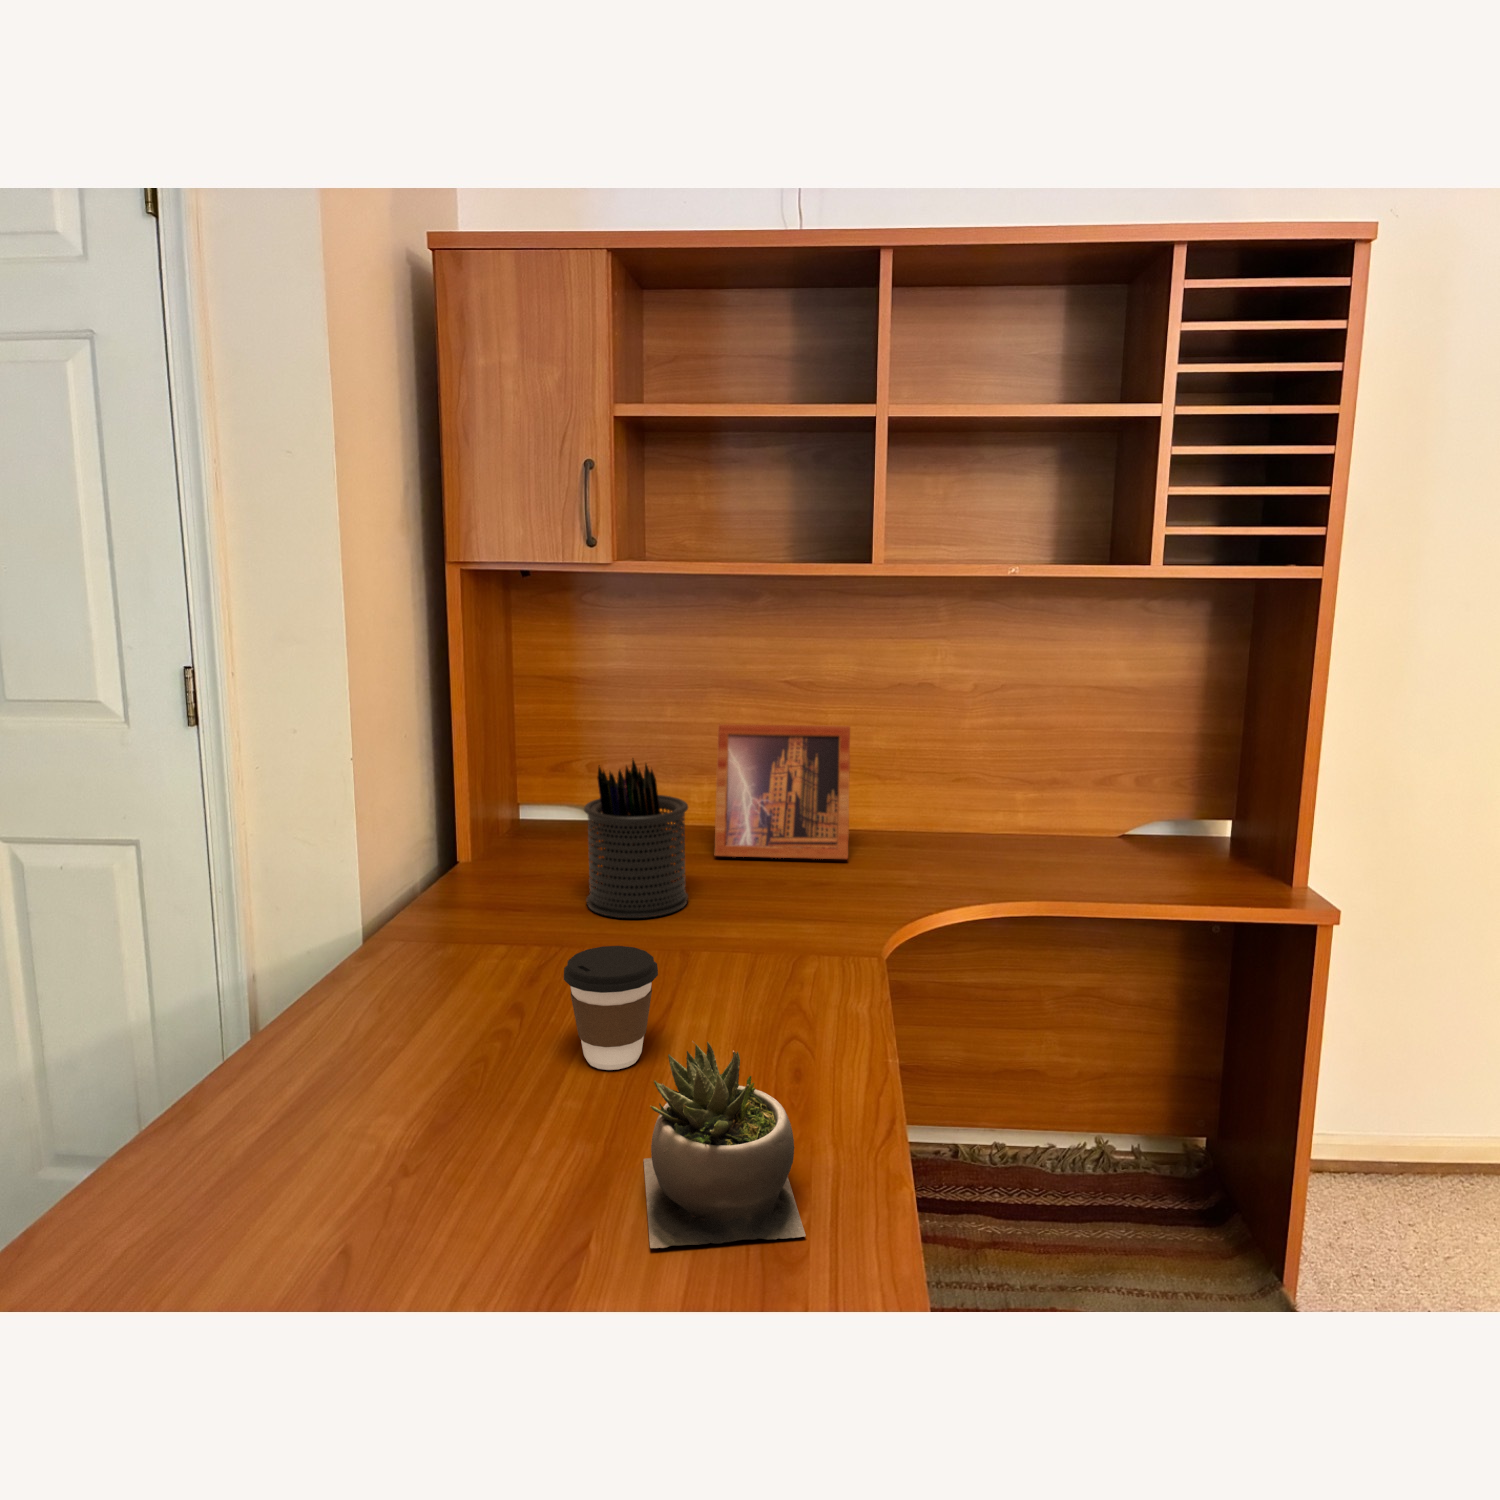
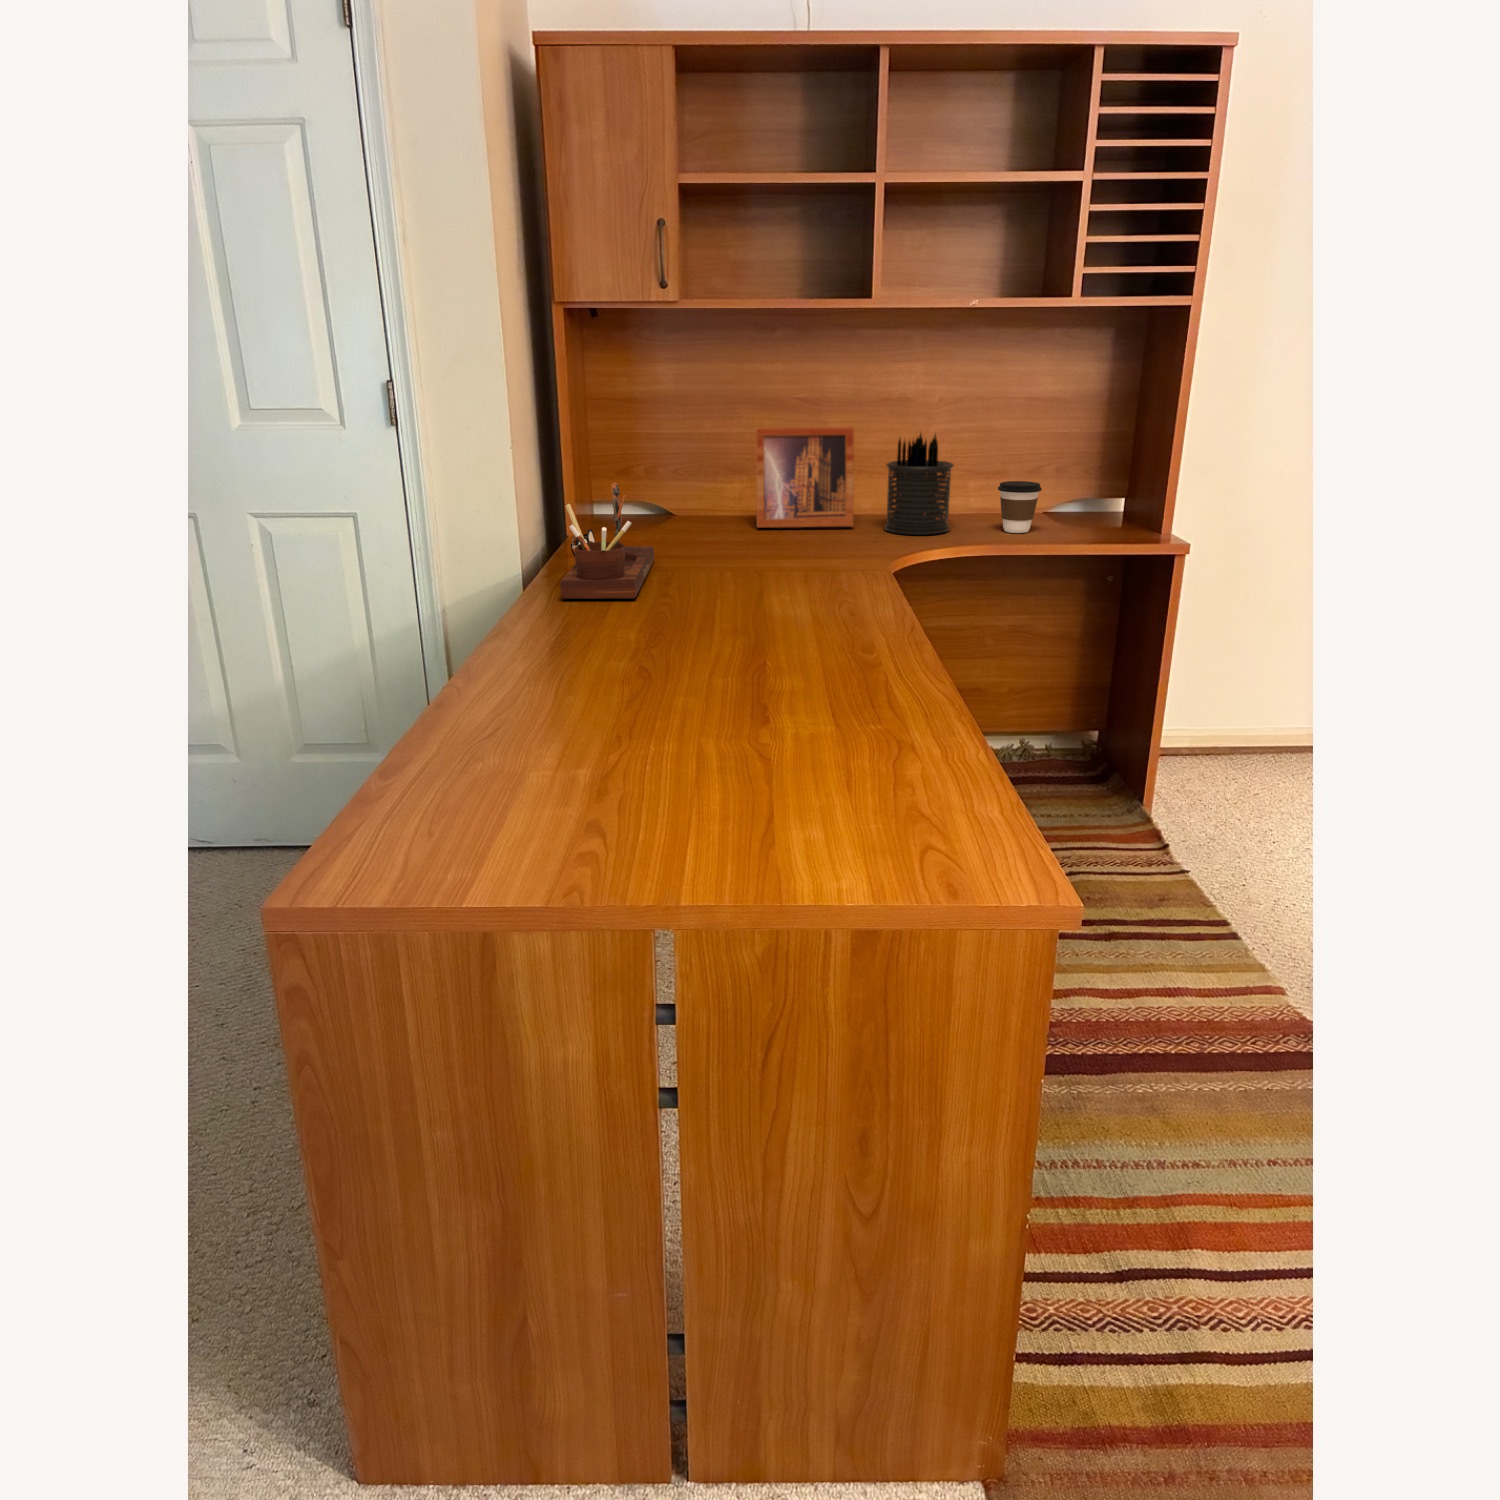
pen holder: present [584,760,688,918] -> present [884,434,954,535]
desk organizer: none [330,820,535,1027] -> present [560,483,654,599]
coffee cup: present [564,946,658,1070] -> present [998,481,1042,533]
succulent plant: present [644,1041,806,1248] -> none [791,555,892,656]

